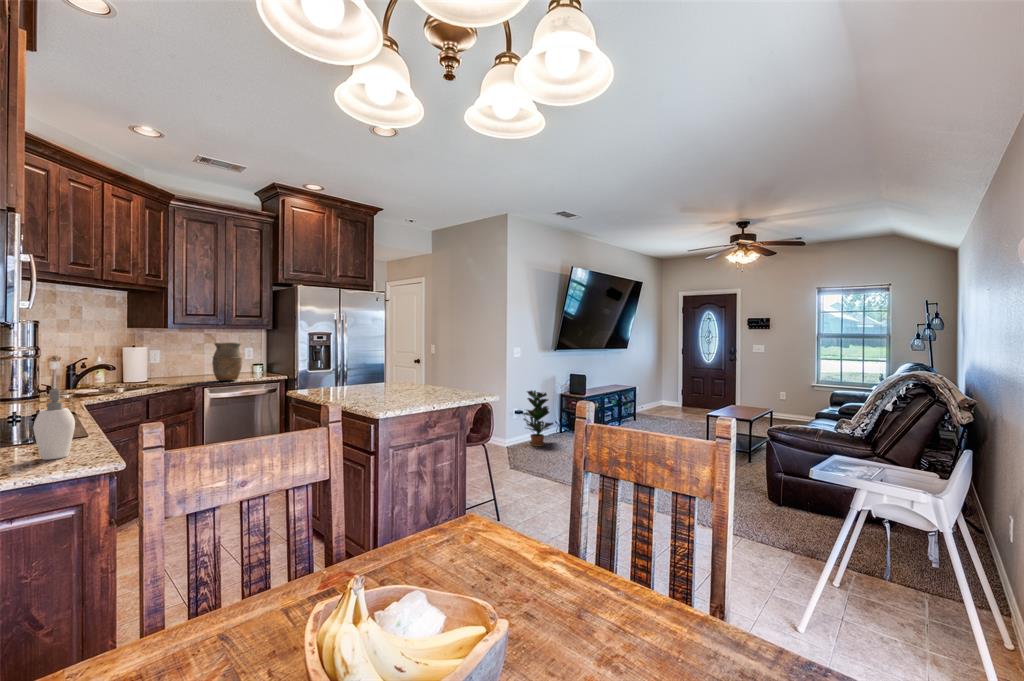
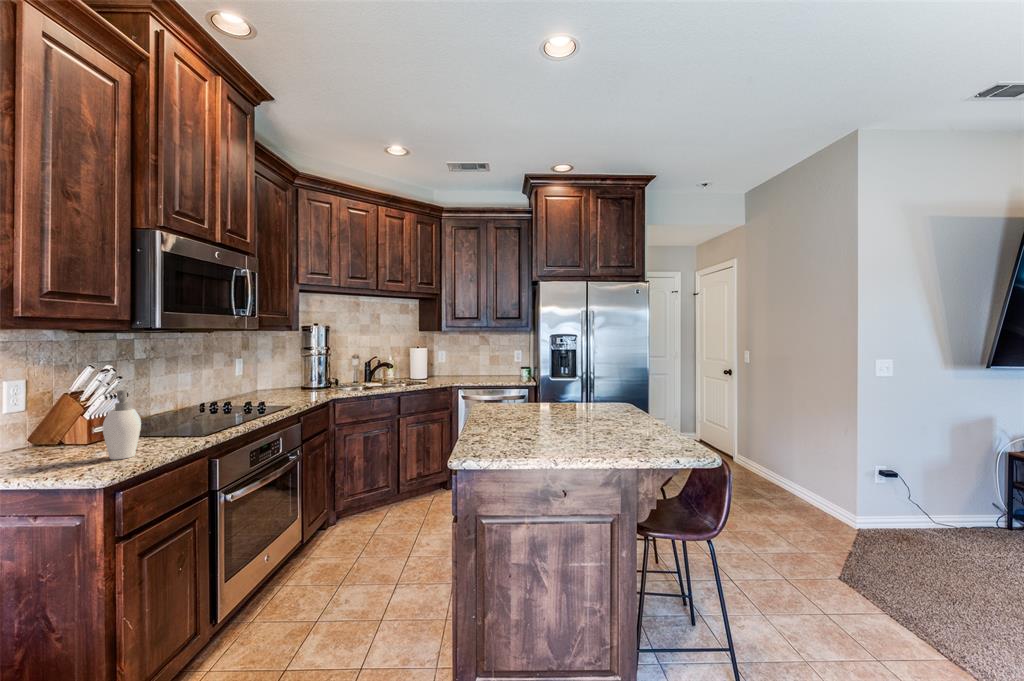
vase: present [212,343,242,381] -> none [461,345,487,384]
potted plant: present [522,390,553,447] -> none [895,438,974,546]

